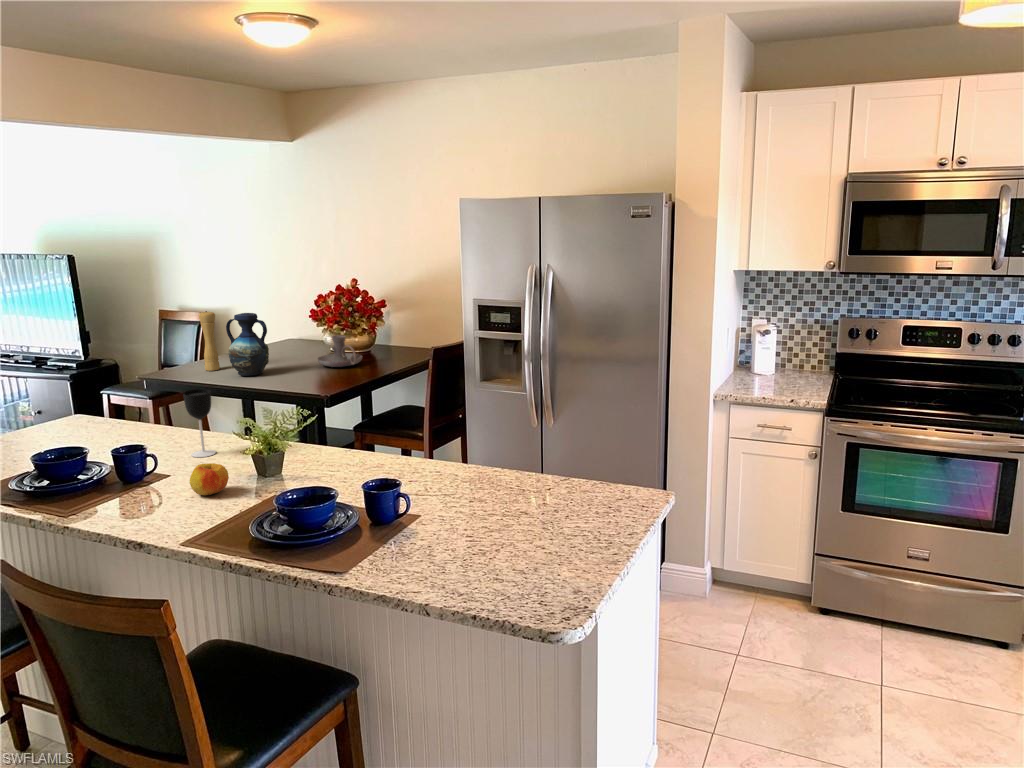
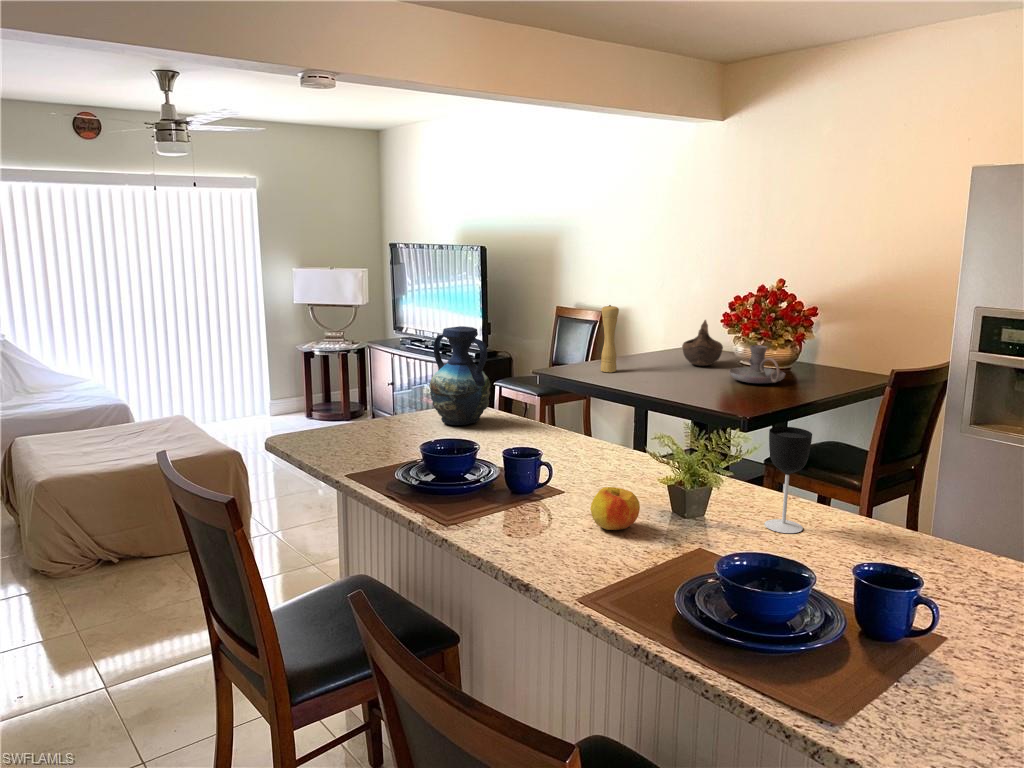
vase: present [226,313,269,376] -> present [429,326,491,425]
decorative bowl: none [278,316,313,356] -> present [682,320,723,366]
wine glass: present [183,389,216,457] -> present [764,427,812,533]

